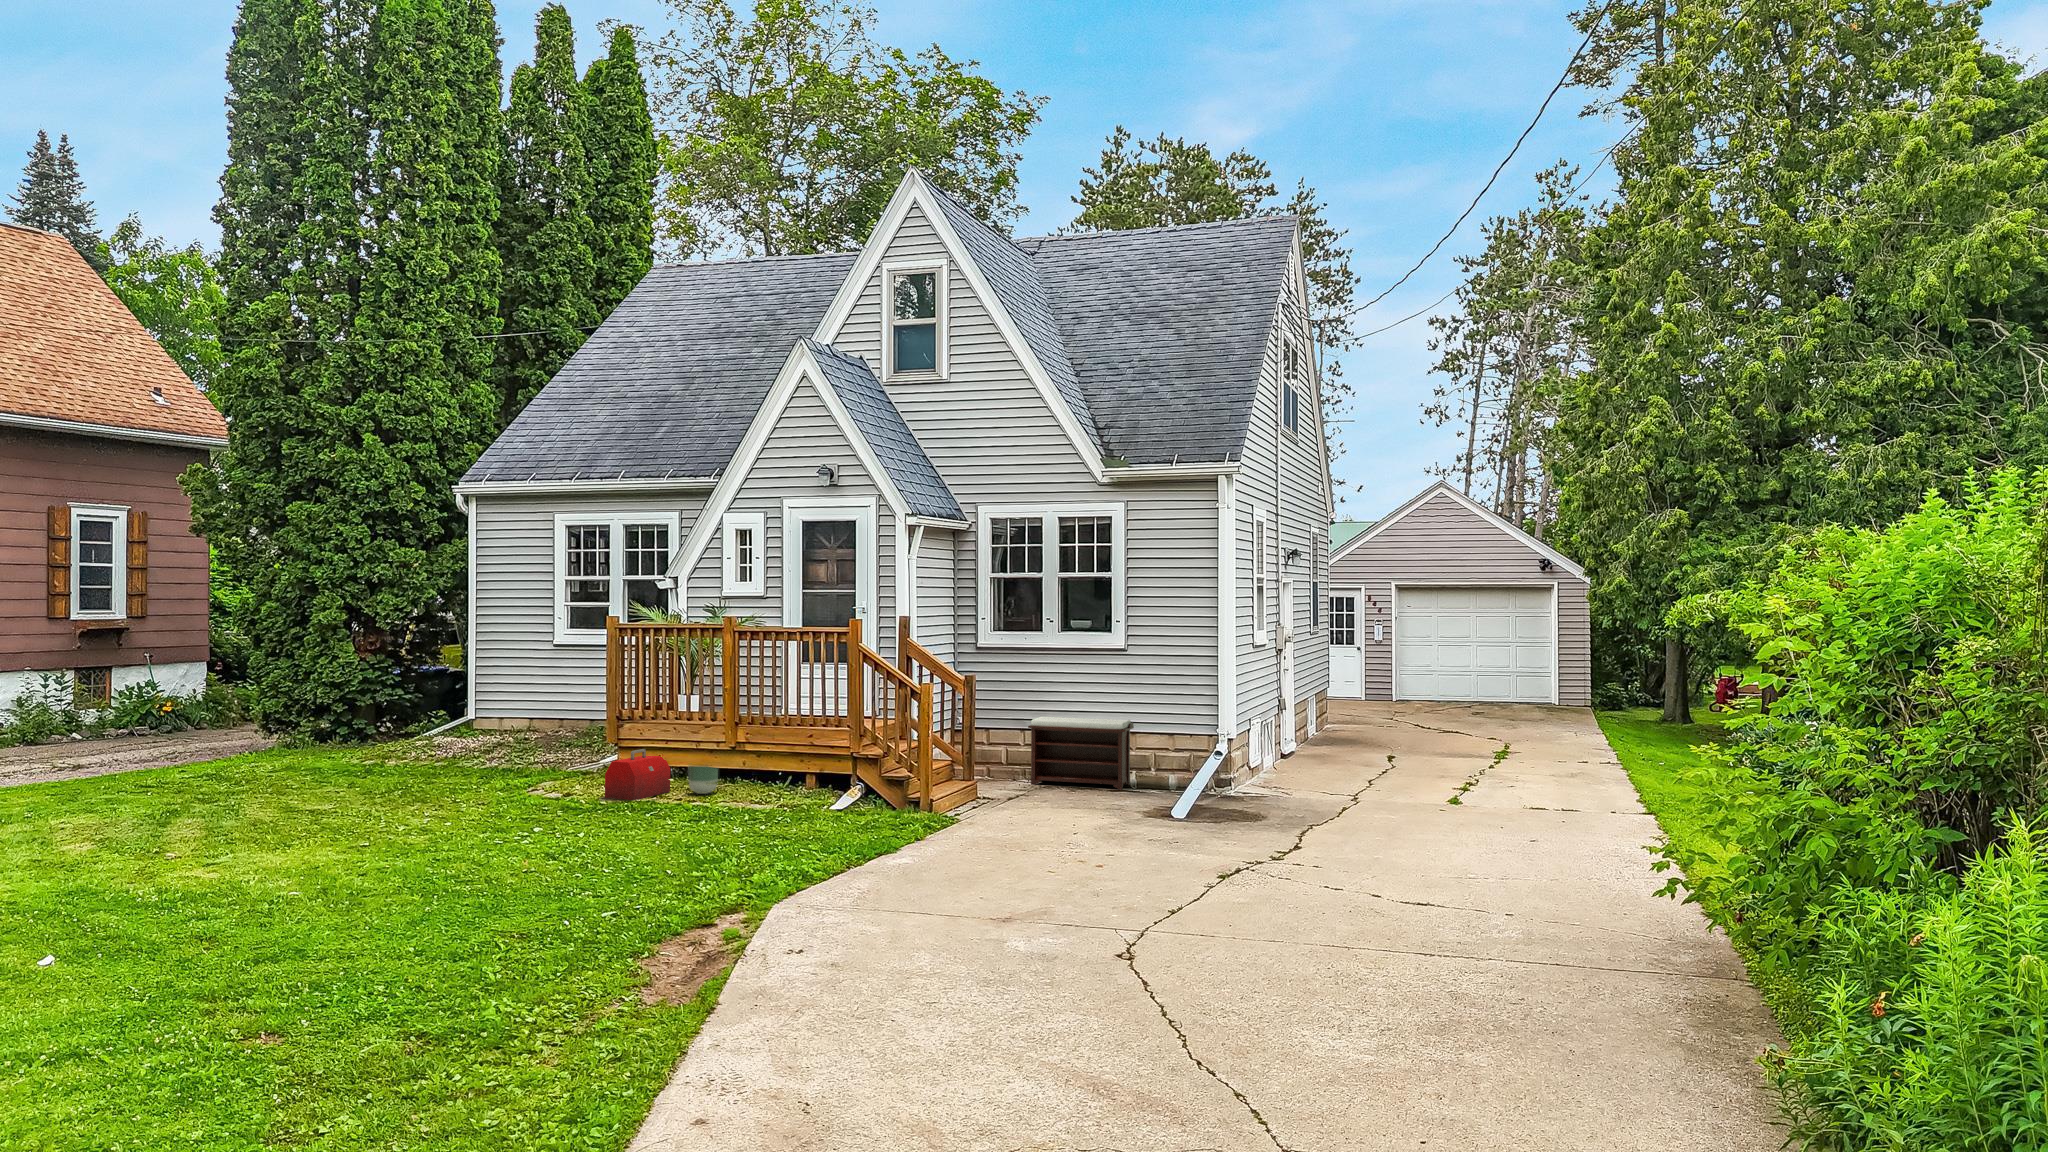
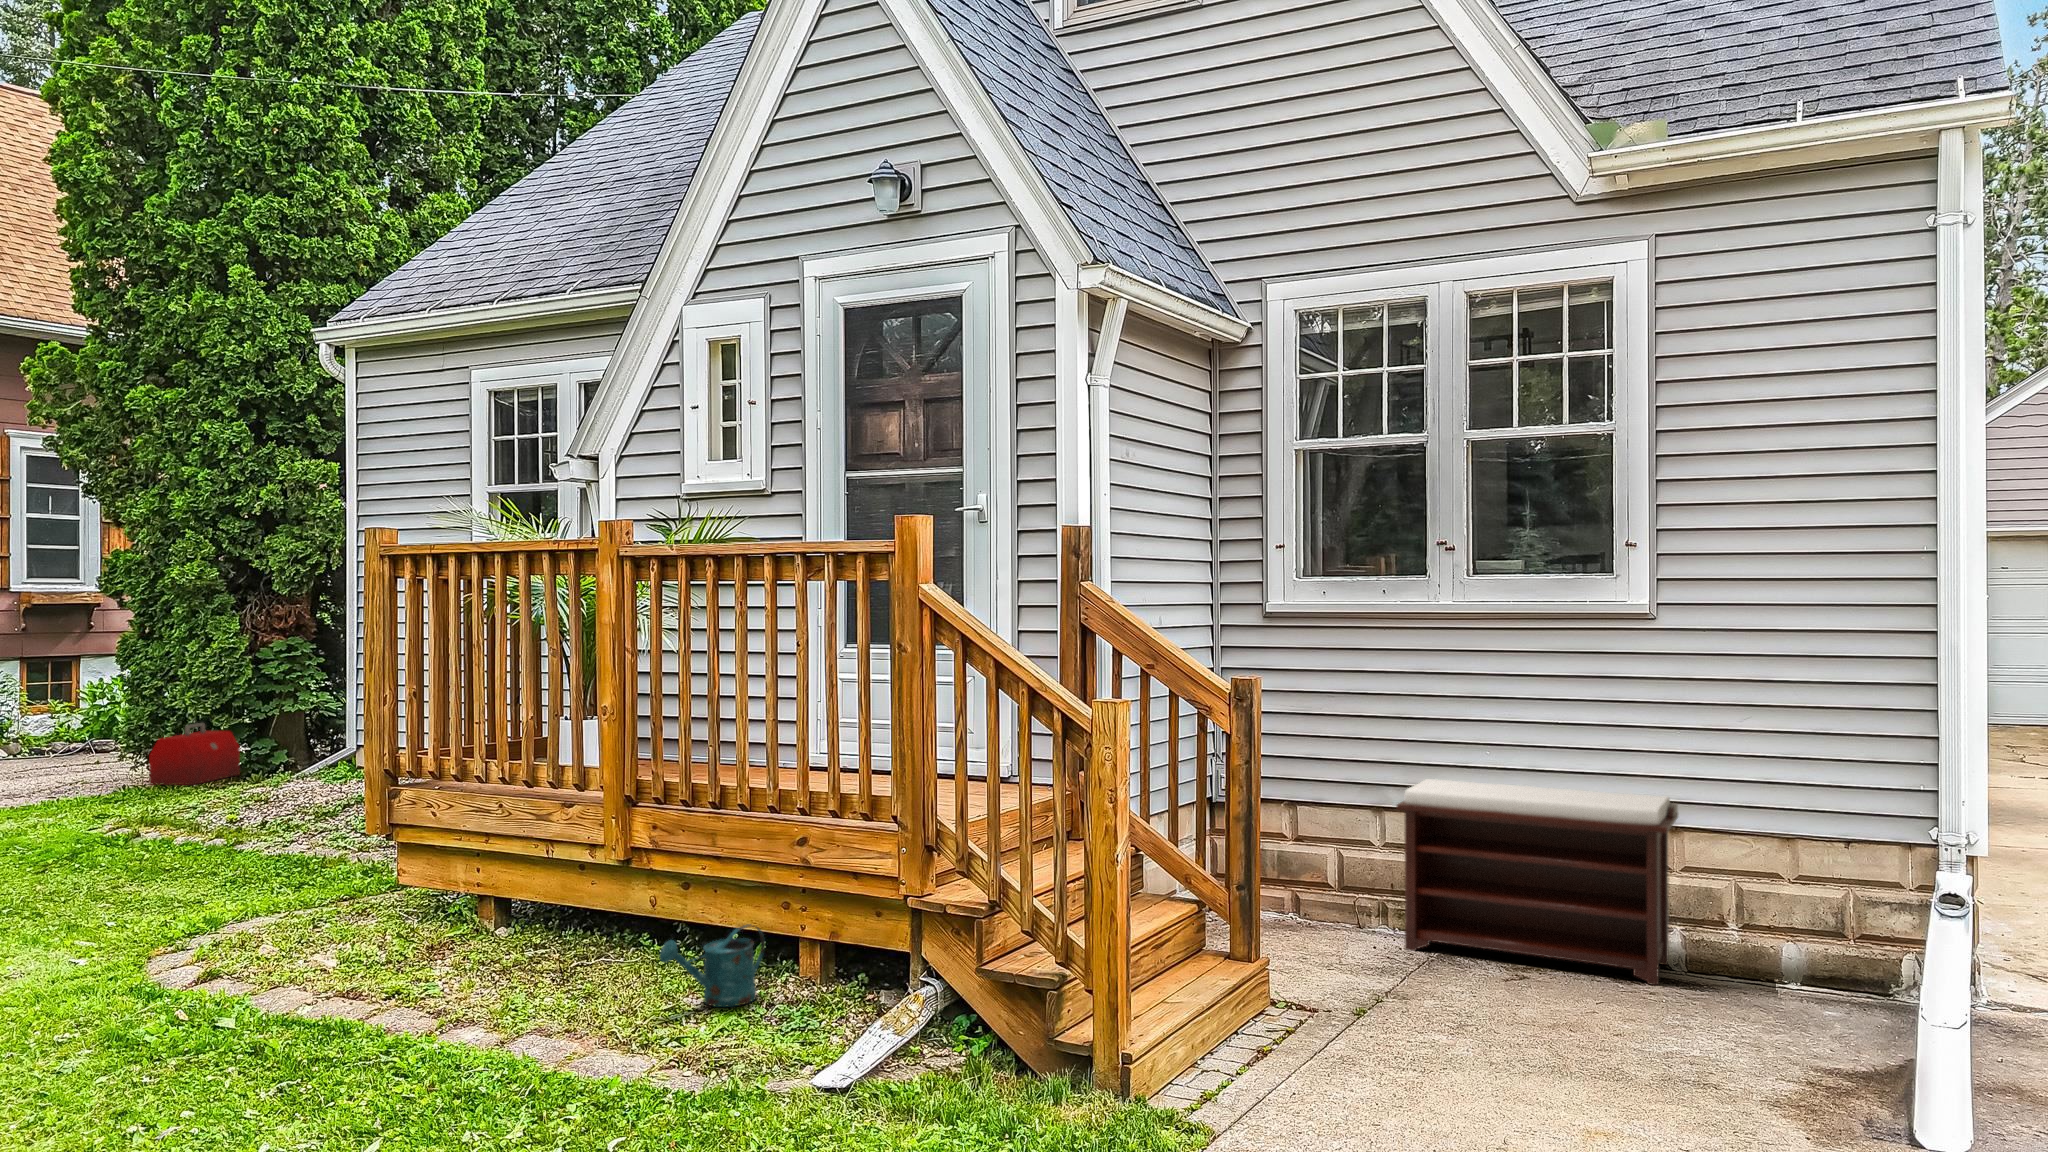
toolbox: present [605,749,671,800] -> present [149,723,240,785]
planter: present [689,766,718,794] -> none [581,876,651,953]
watering can: none [746,774,781,804] -> present [659,925,765,1007]

